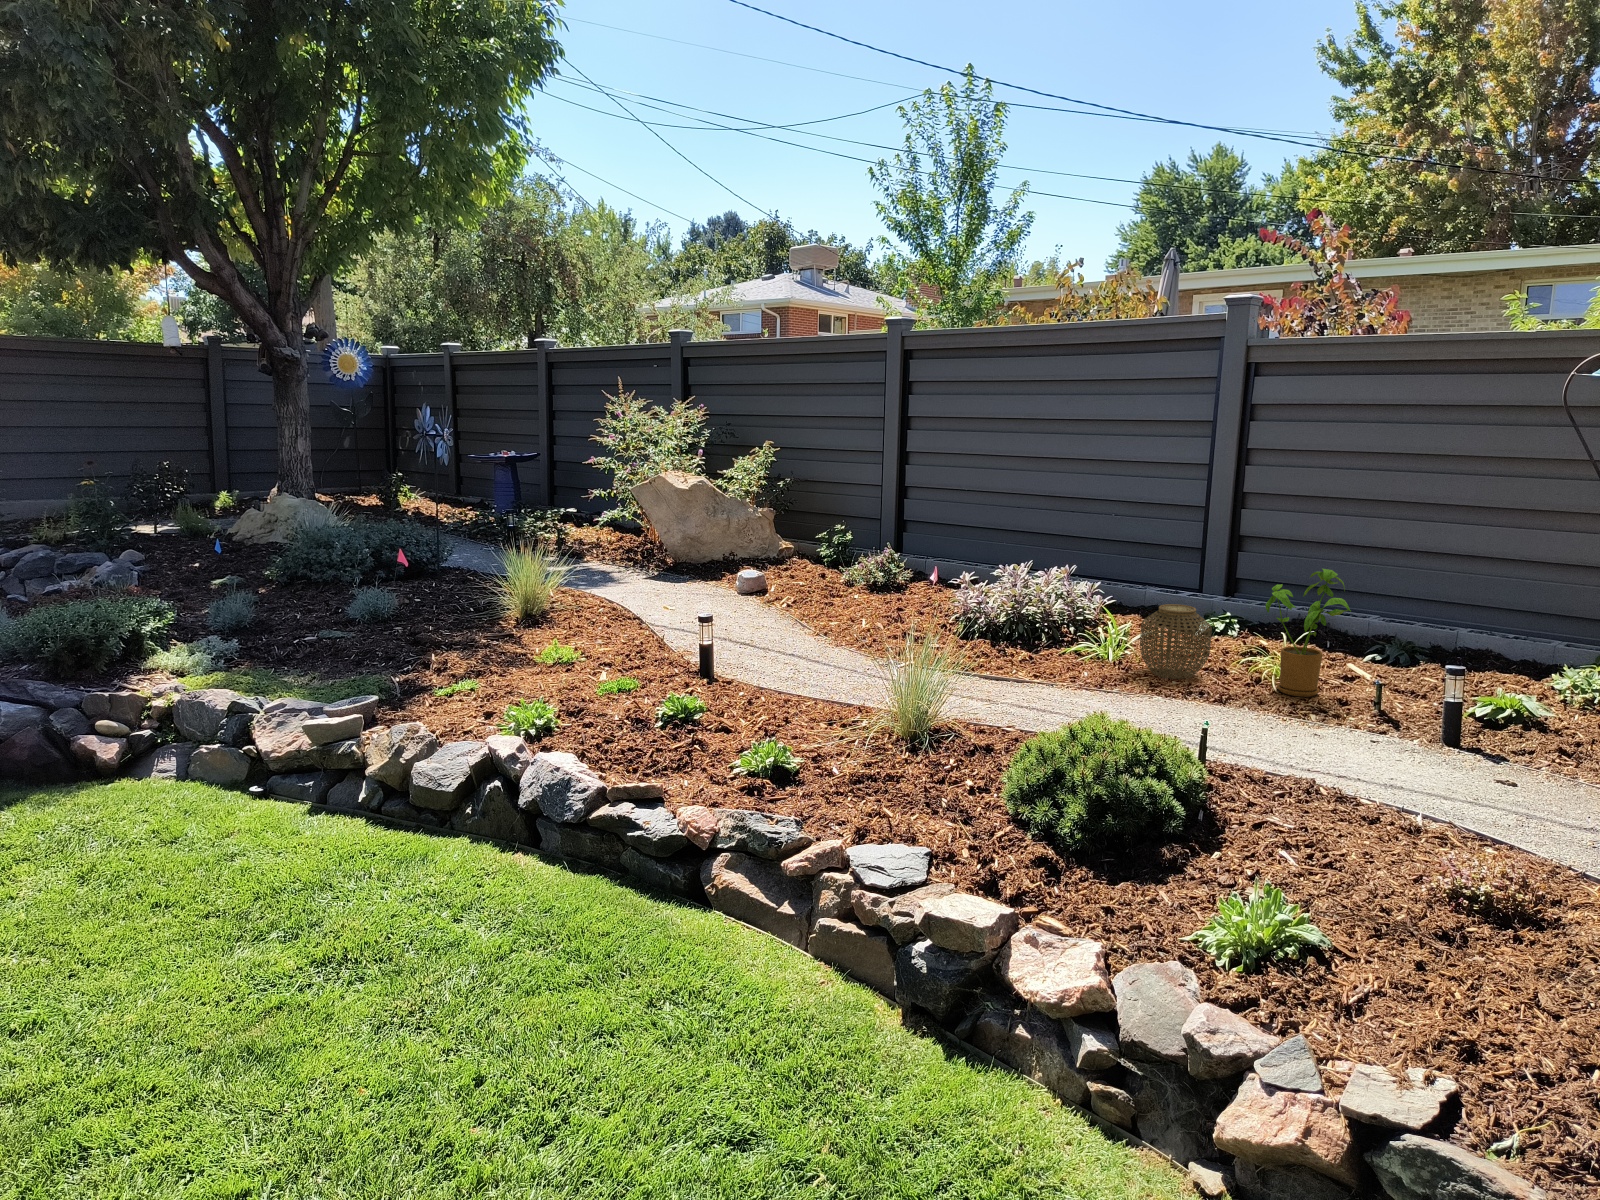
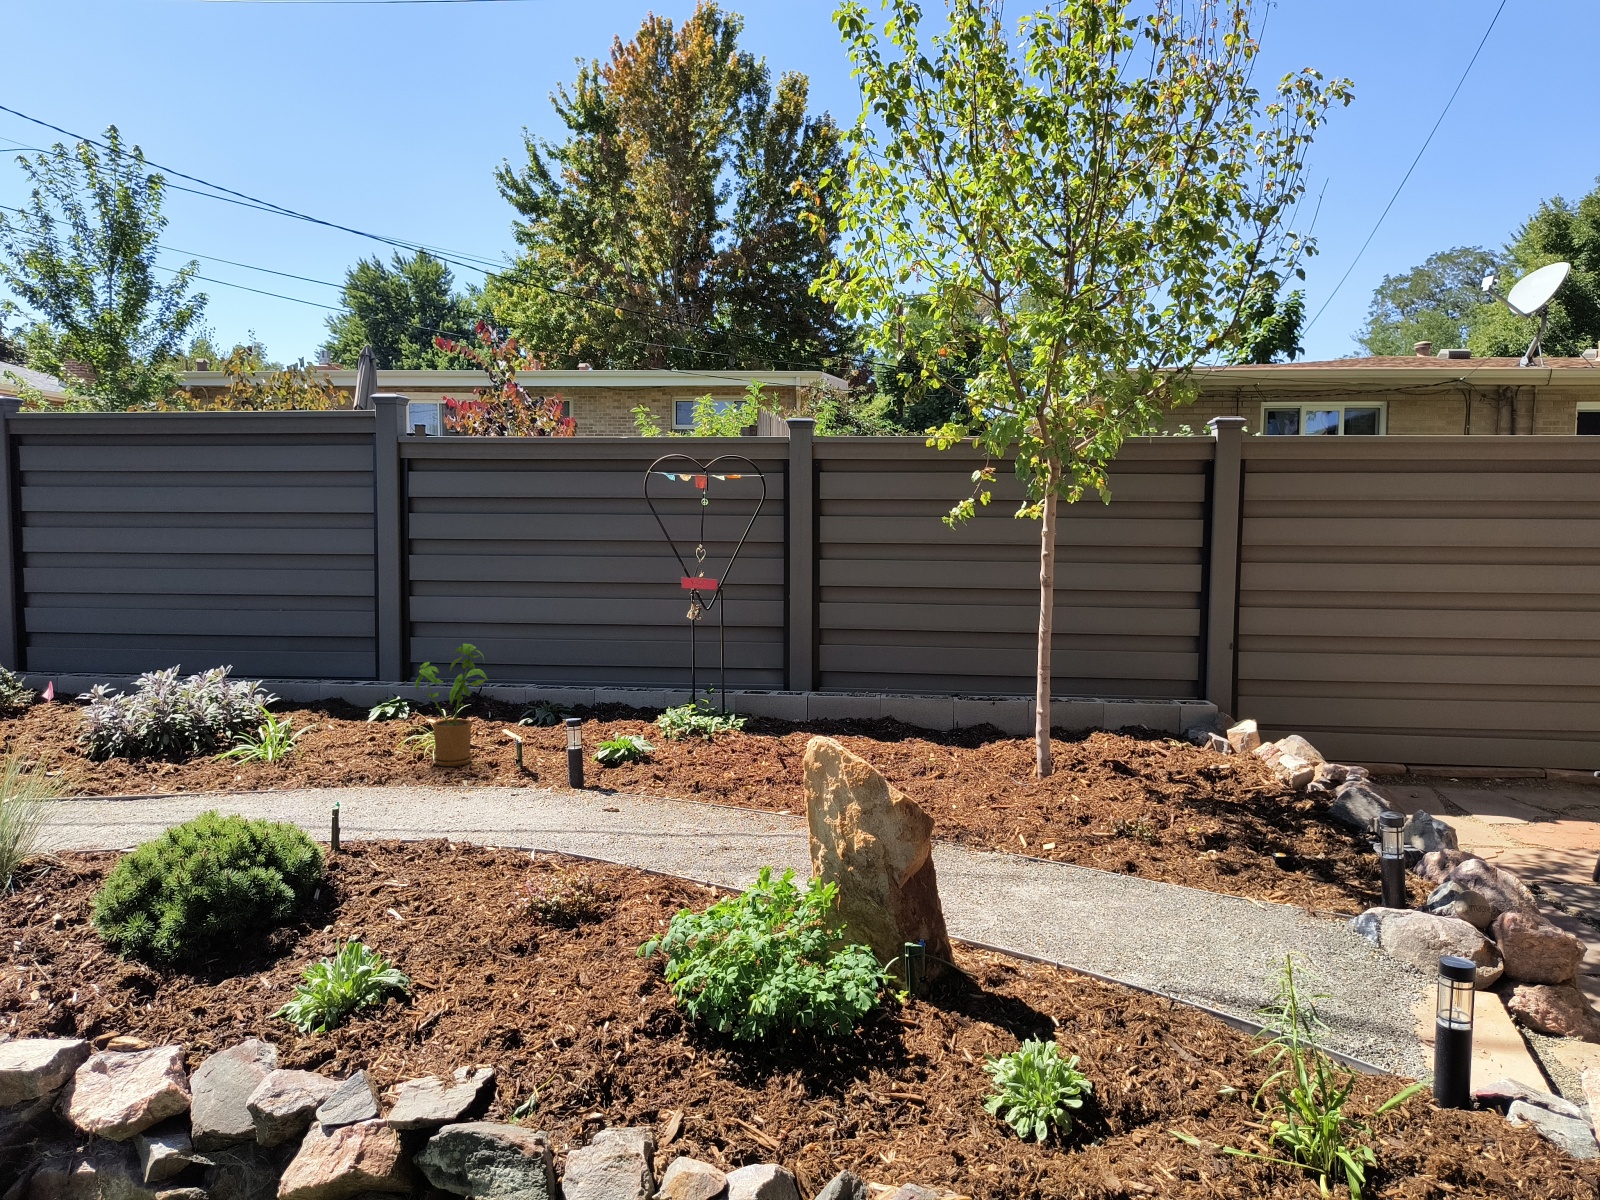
woven basket: present [1140,604,1212,679] -> none [295,693,369,769]

